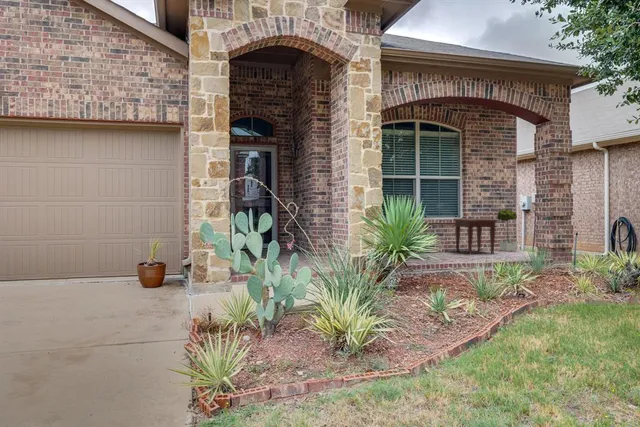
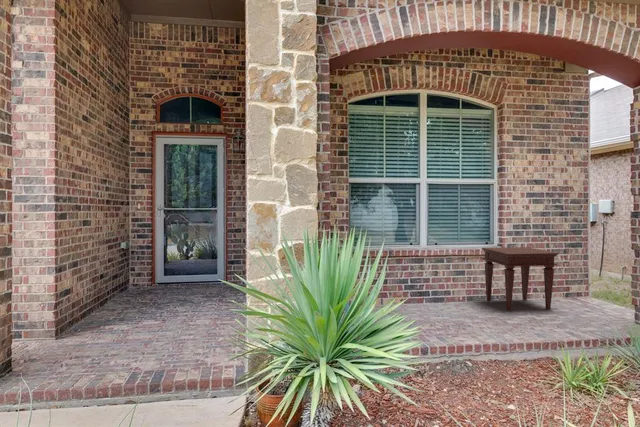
potted tree: present [497,209,517,251] -> none [556,233,591,302]

